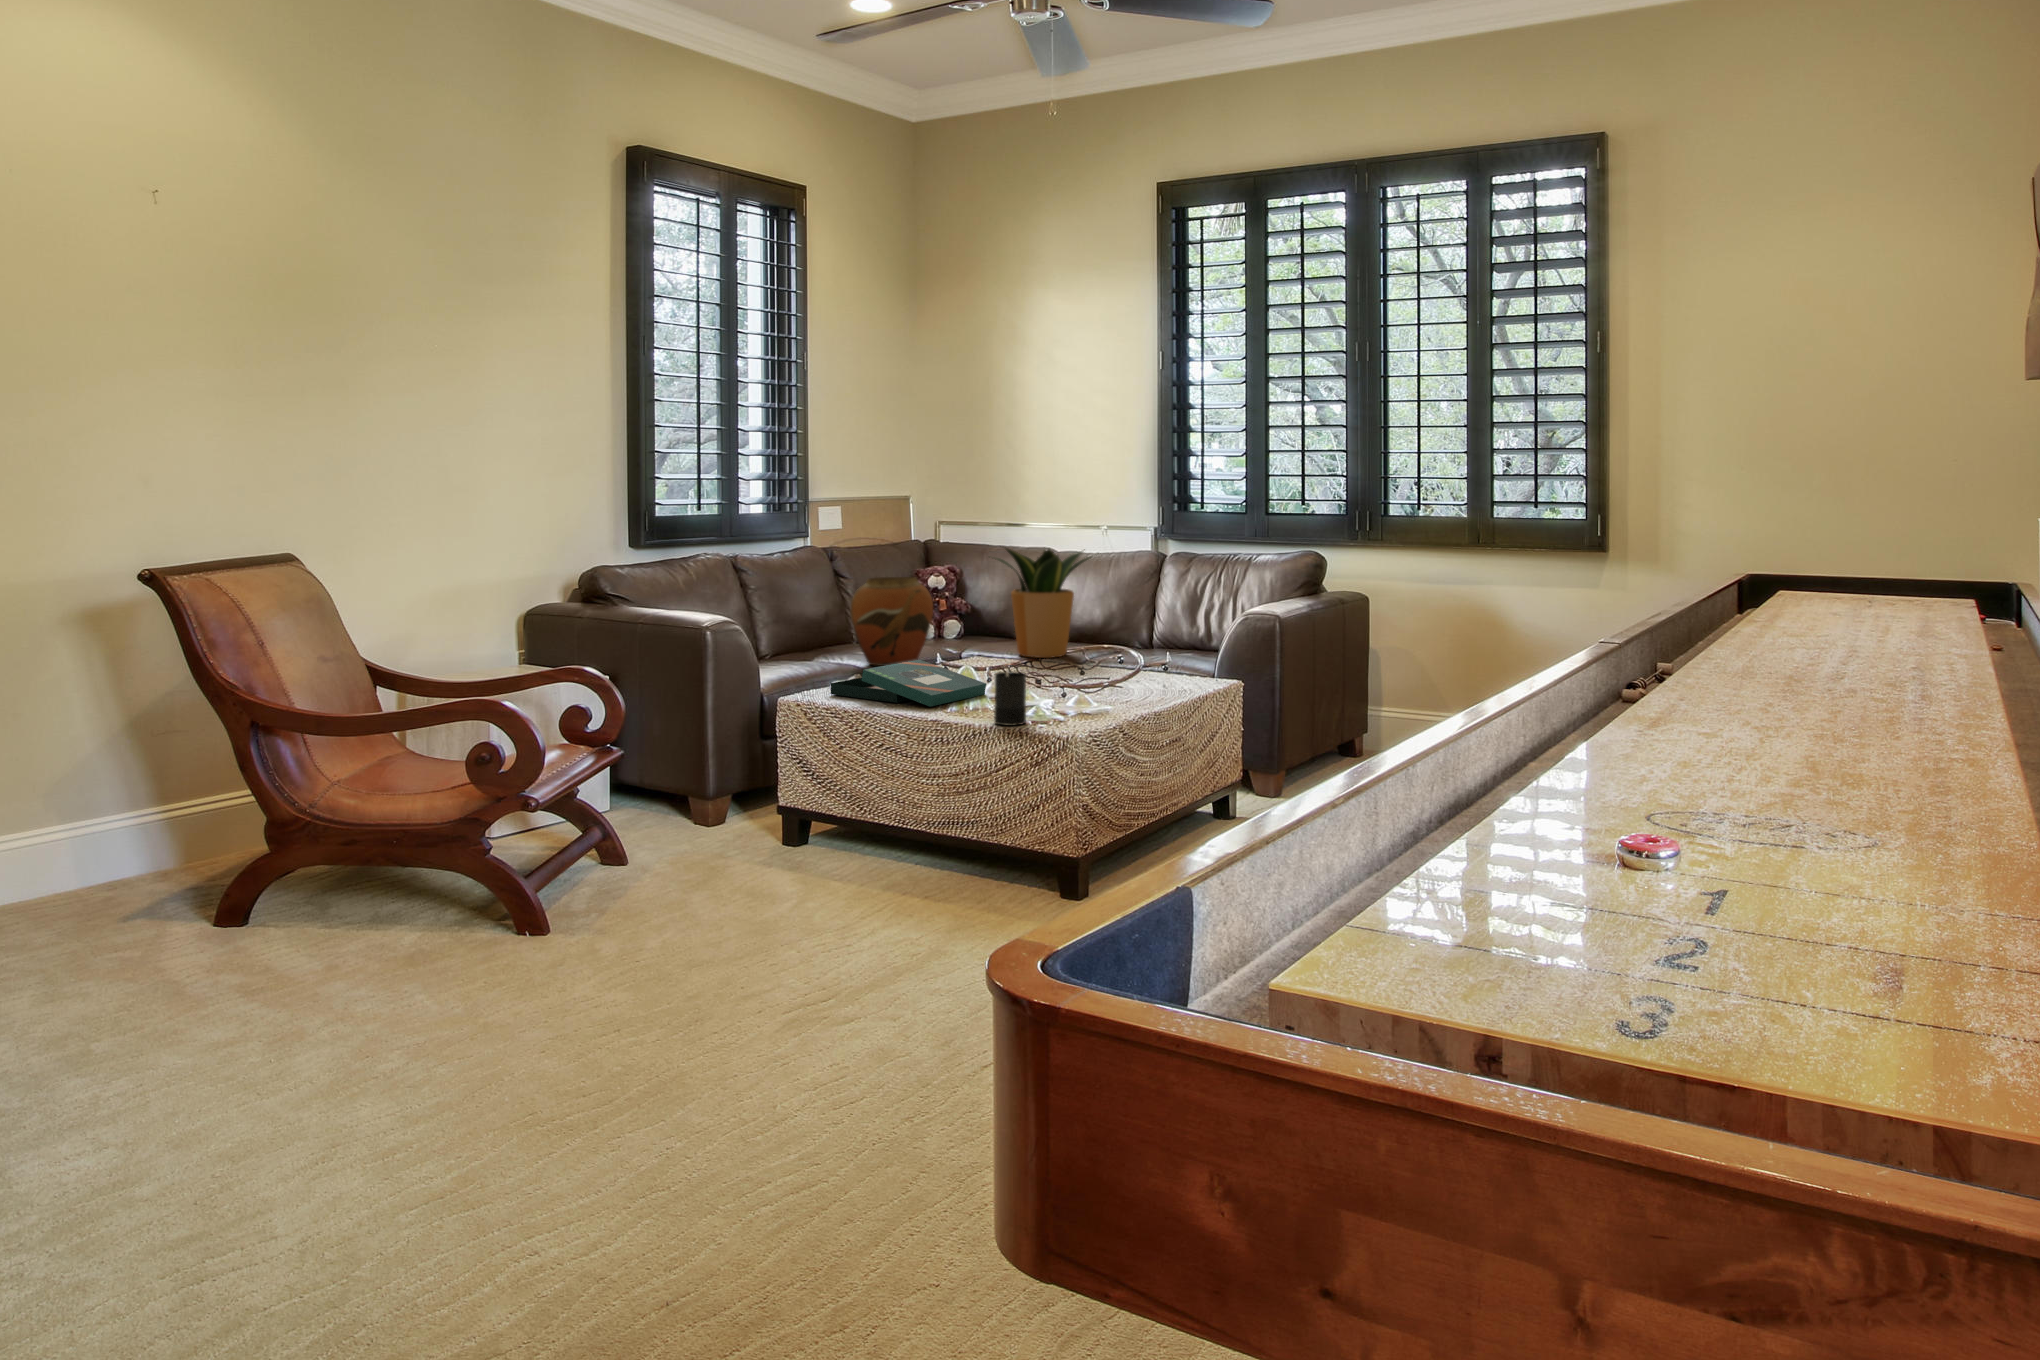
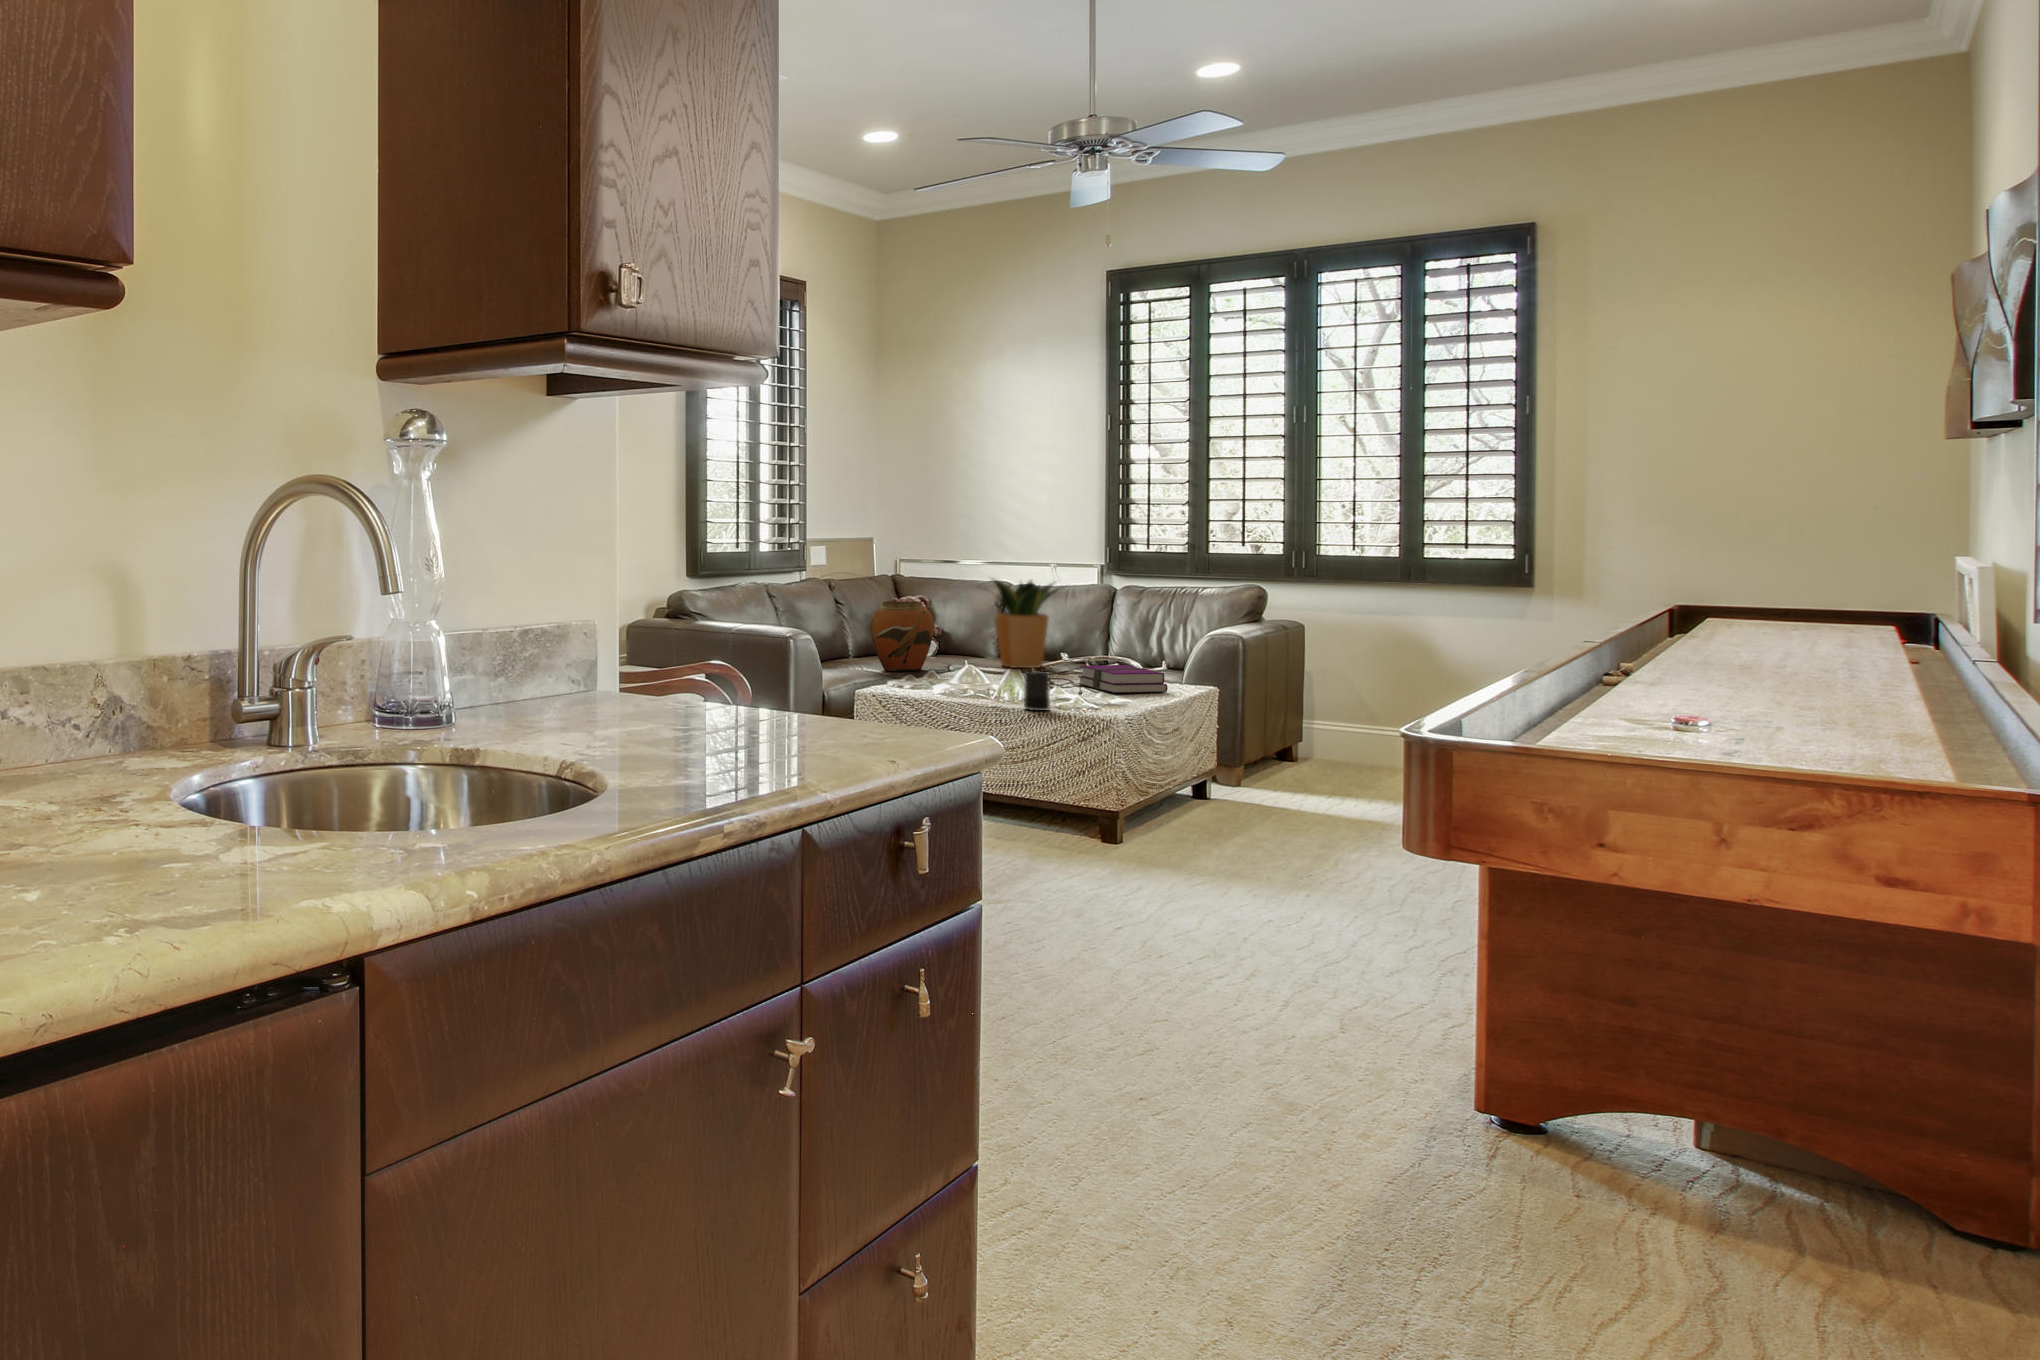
hardback book: none [1090,655,1189,694] -> present [1078,665,1168,693]
board game: present [831,659,986,707] -> none [876,664,1000,698]

